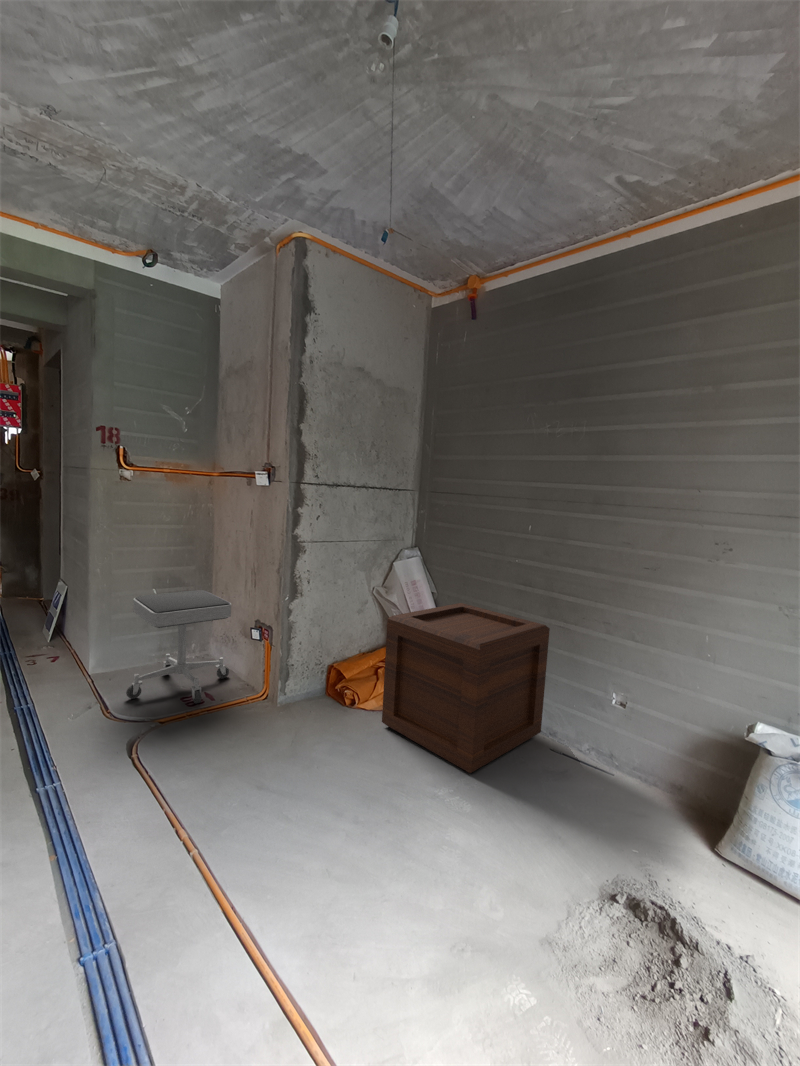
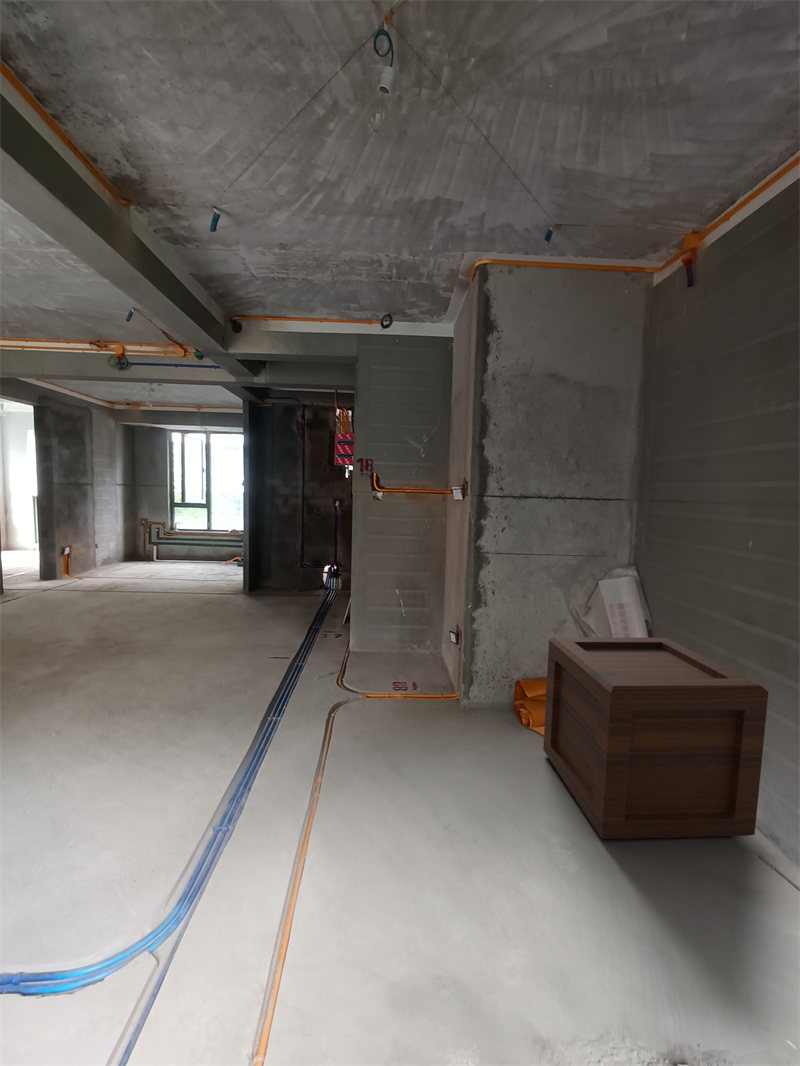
stool: present [126,590,231,704] -> none [361,590,443,686]

